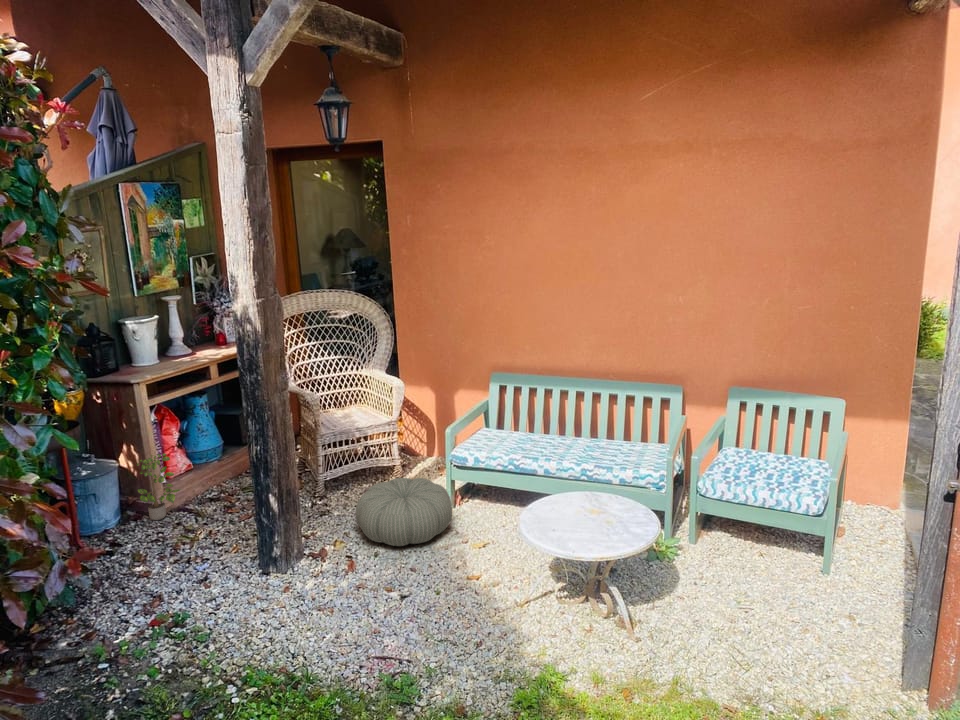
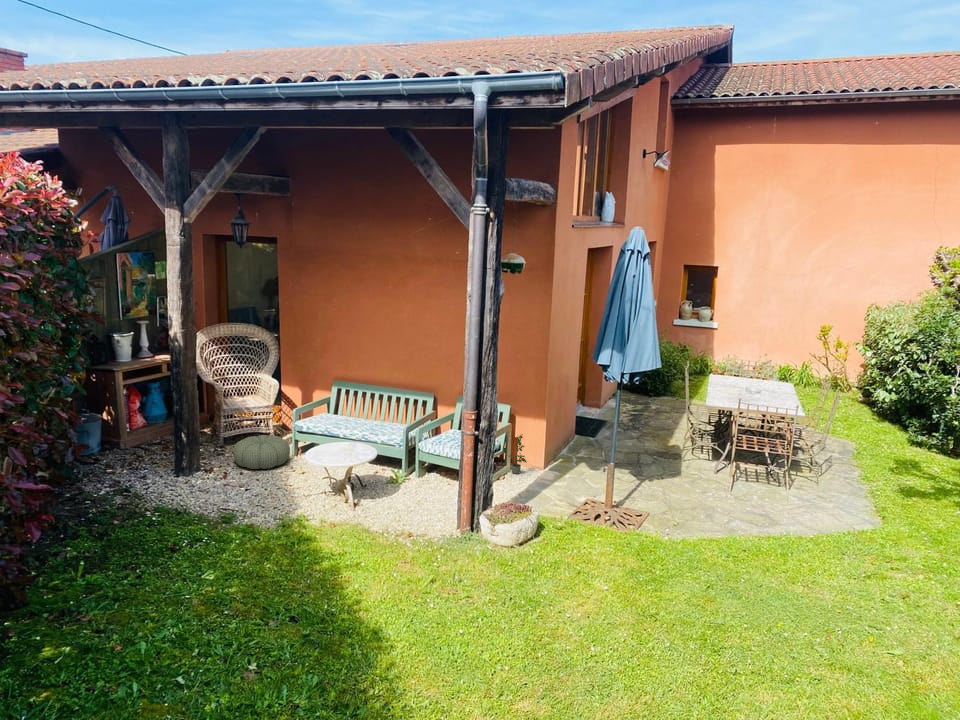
potted plant: present [137,454,181,520] -> present [509,434,527,474]

